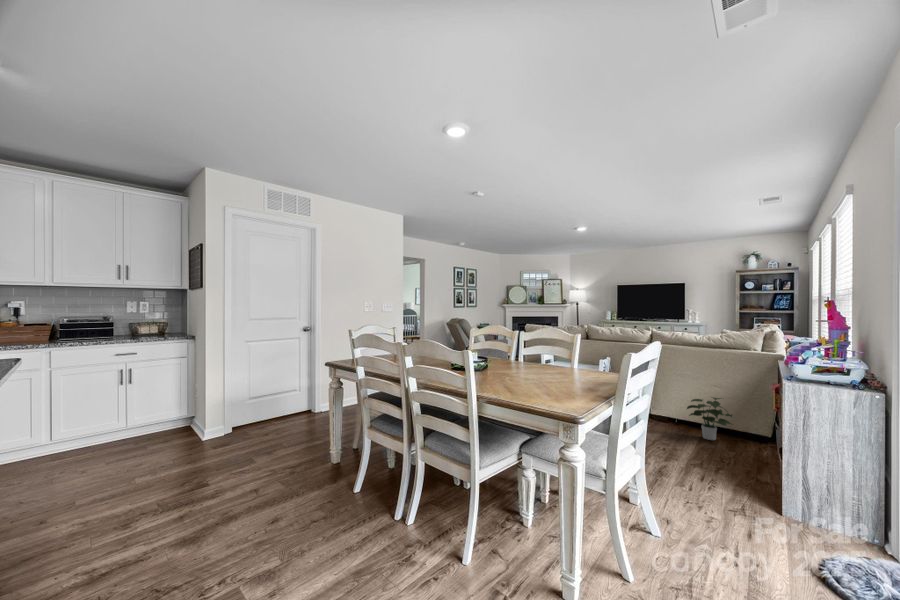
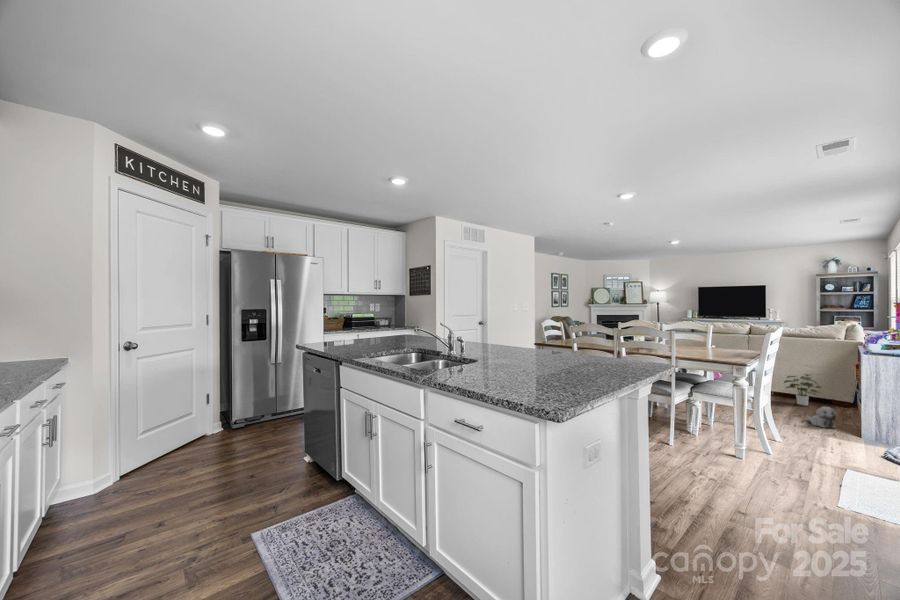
plush toy: none [709,455,748,489] -> present [806,407,837,428]

